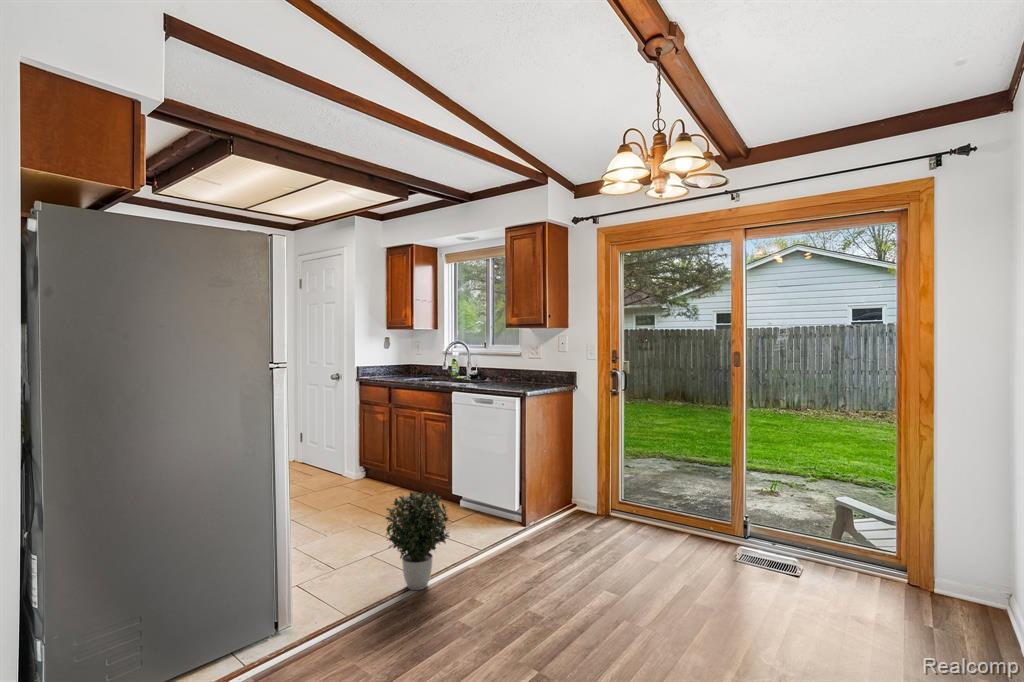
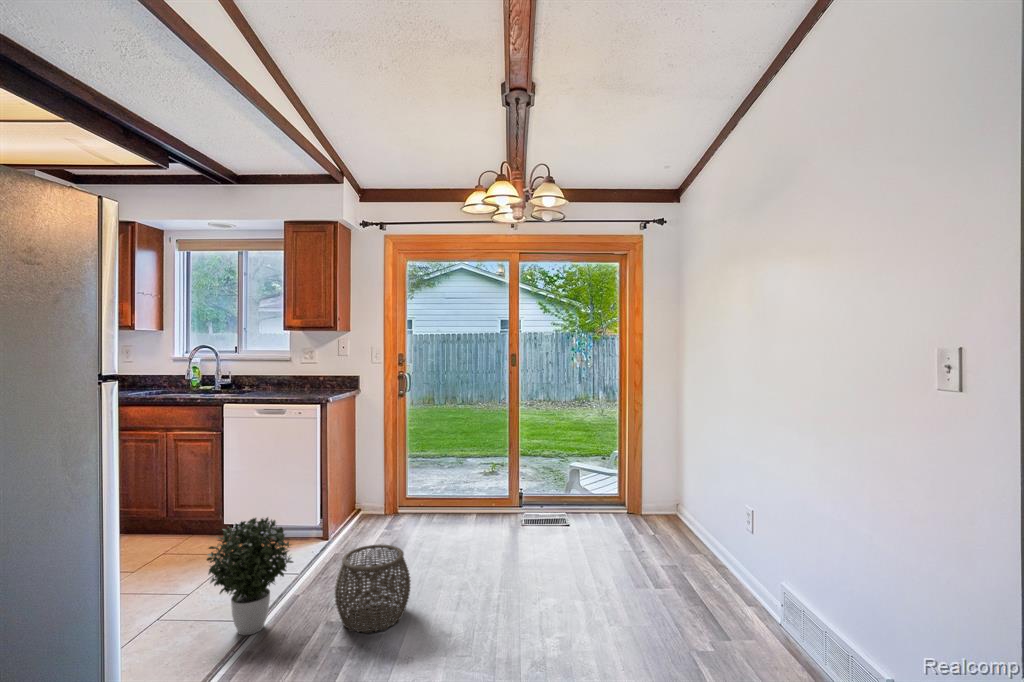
woven basket: none [473,537,545,622] -> present [335,544,411,633]

